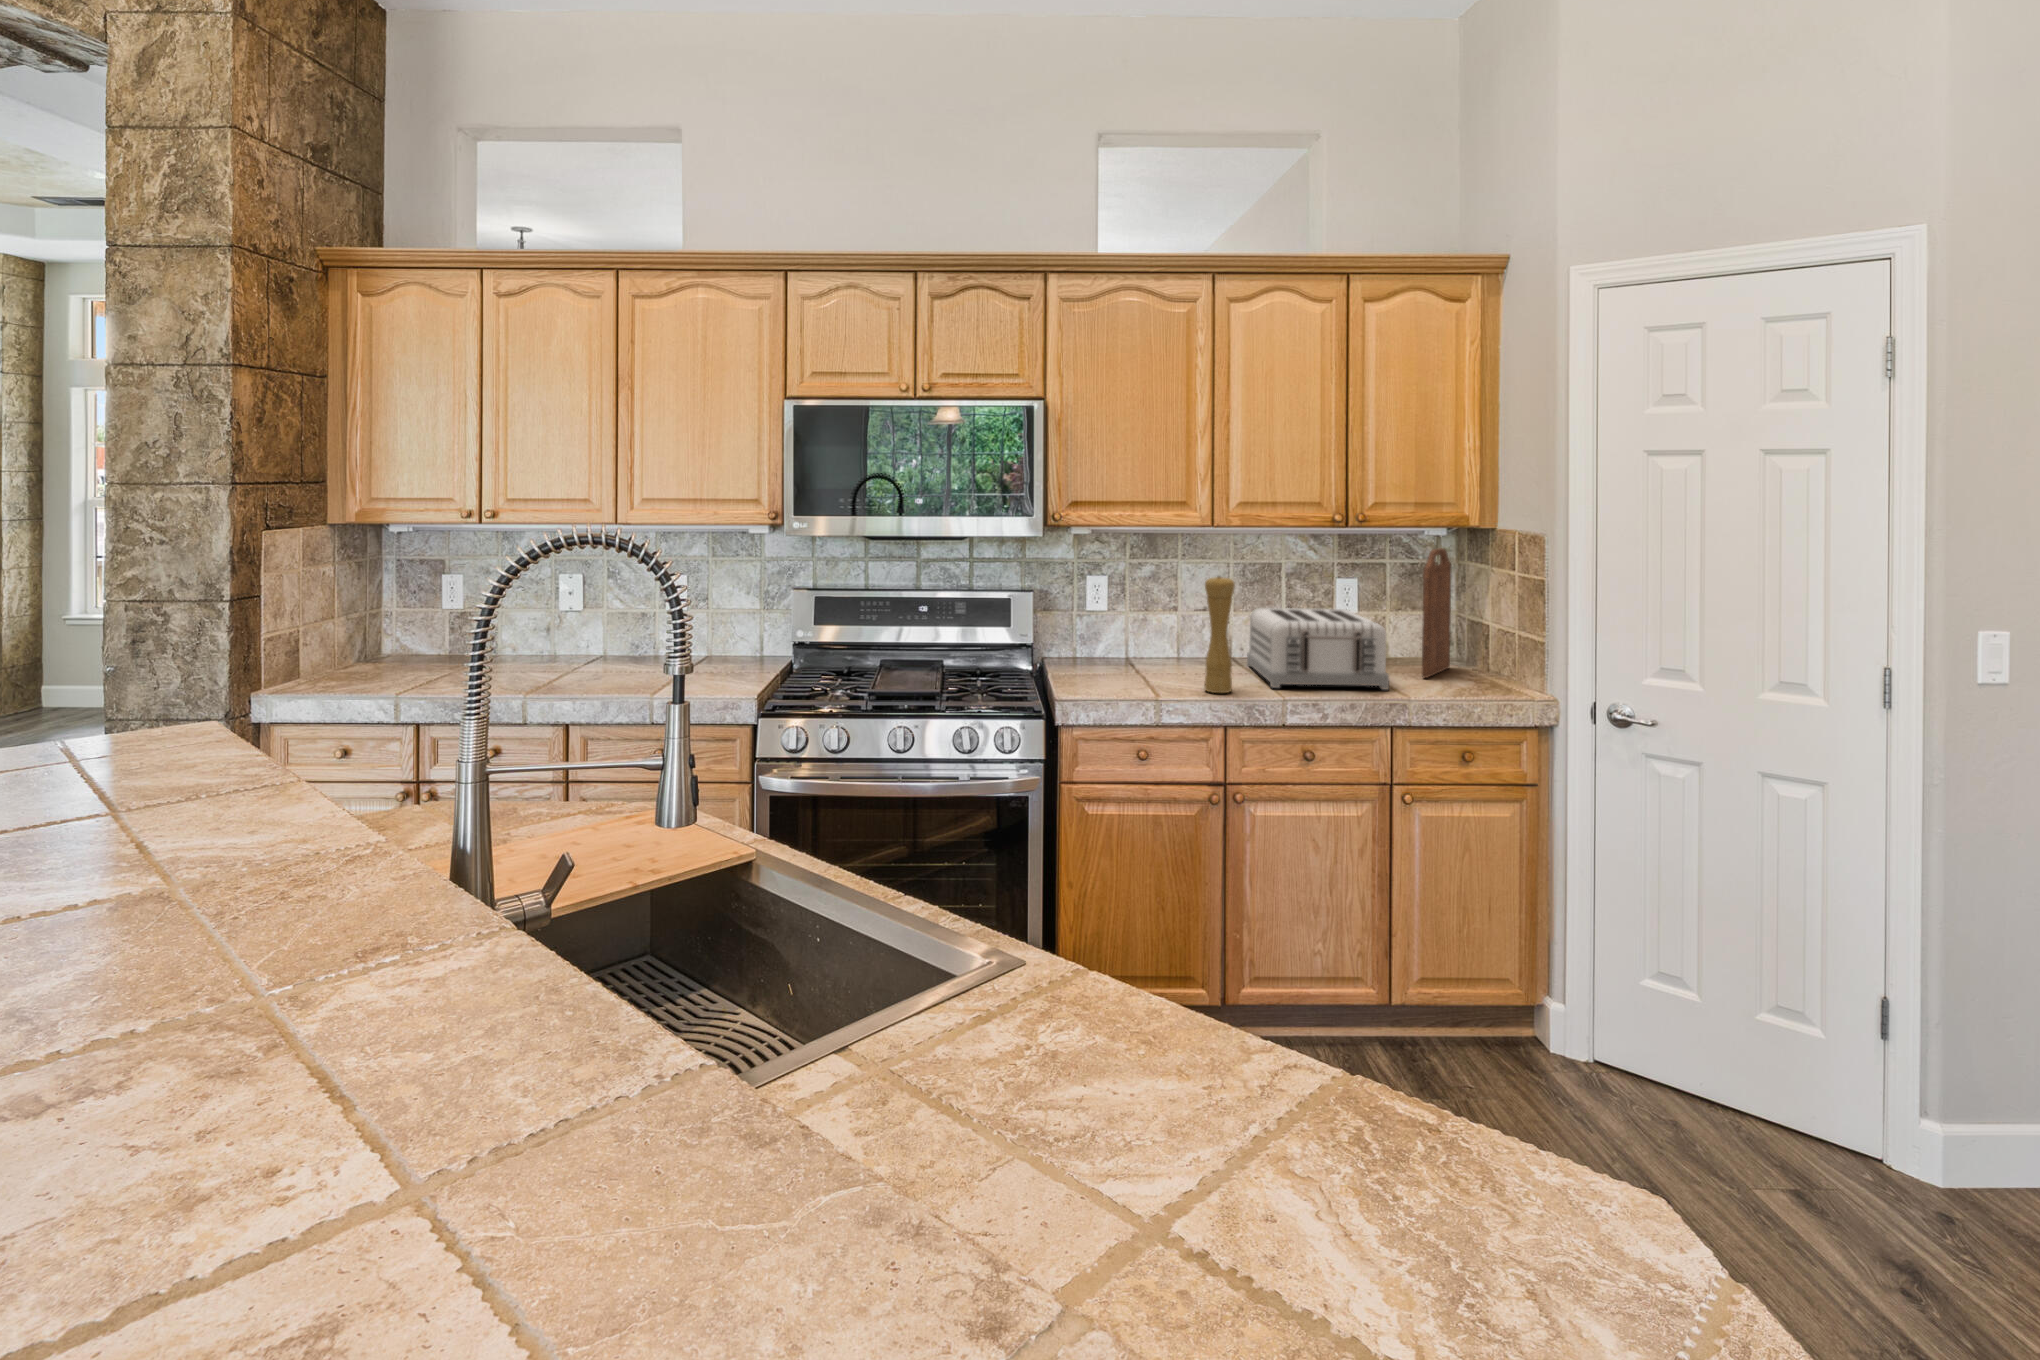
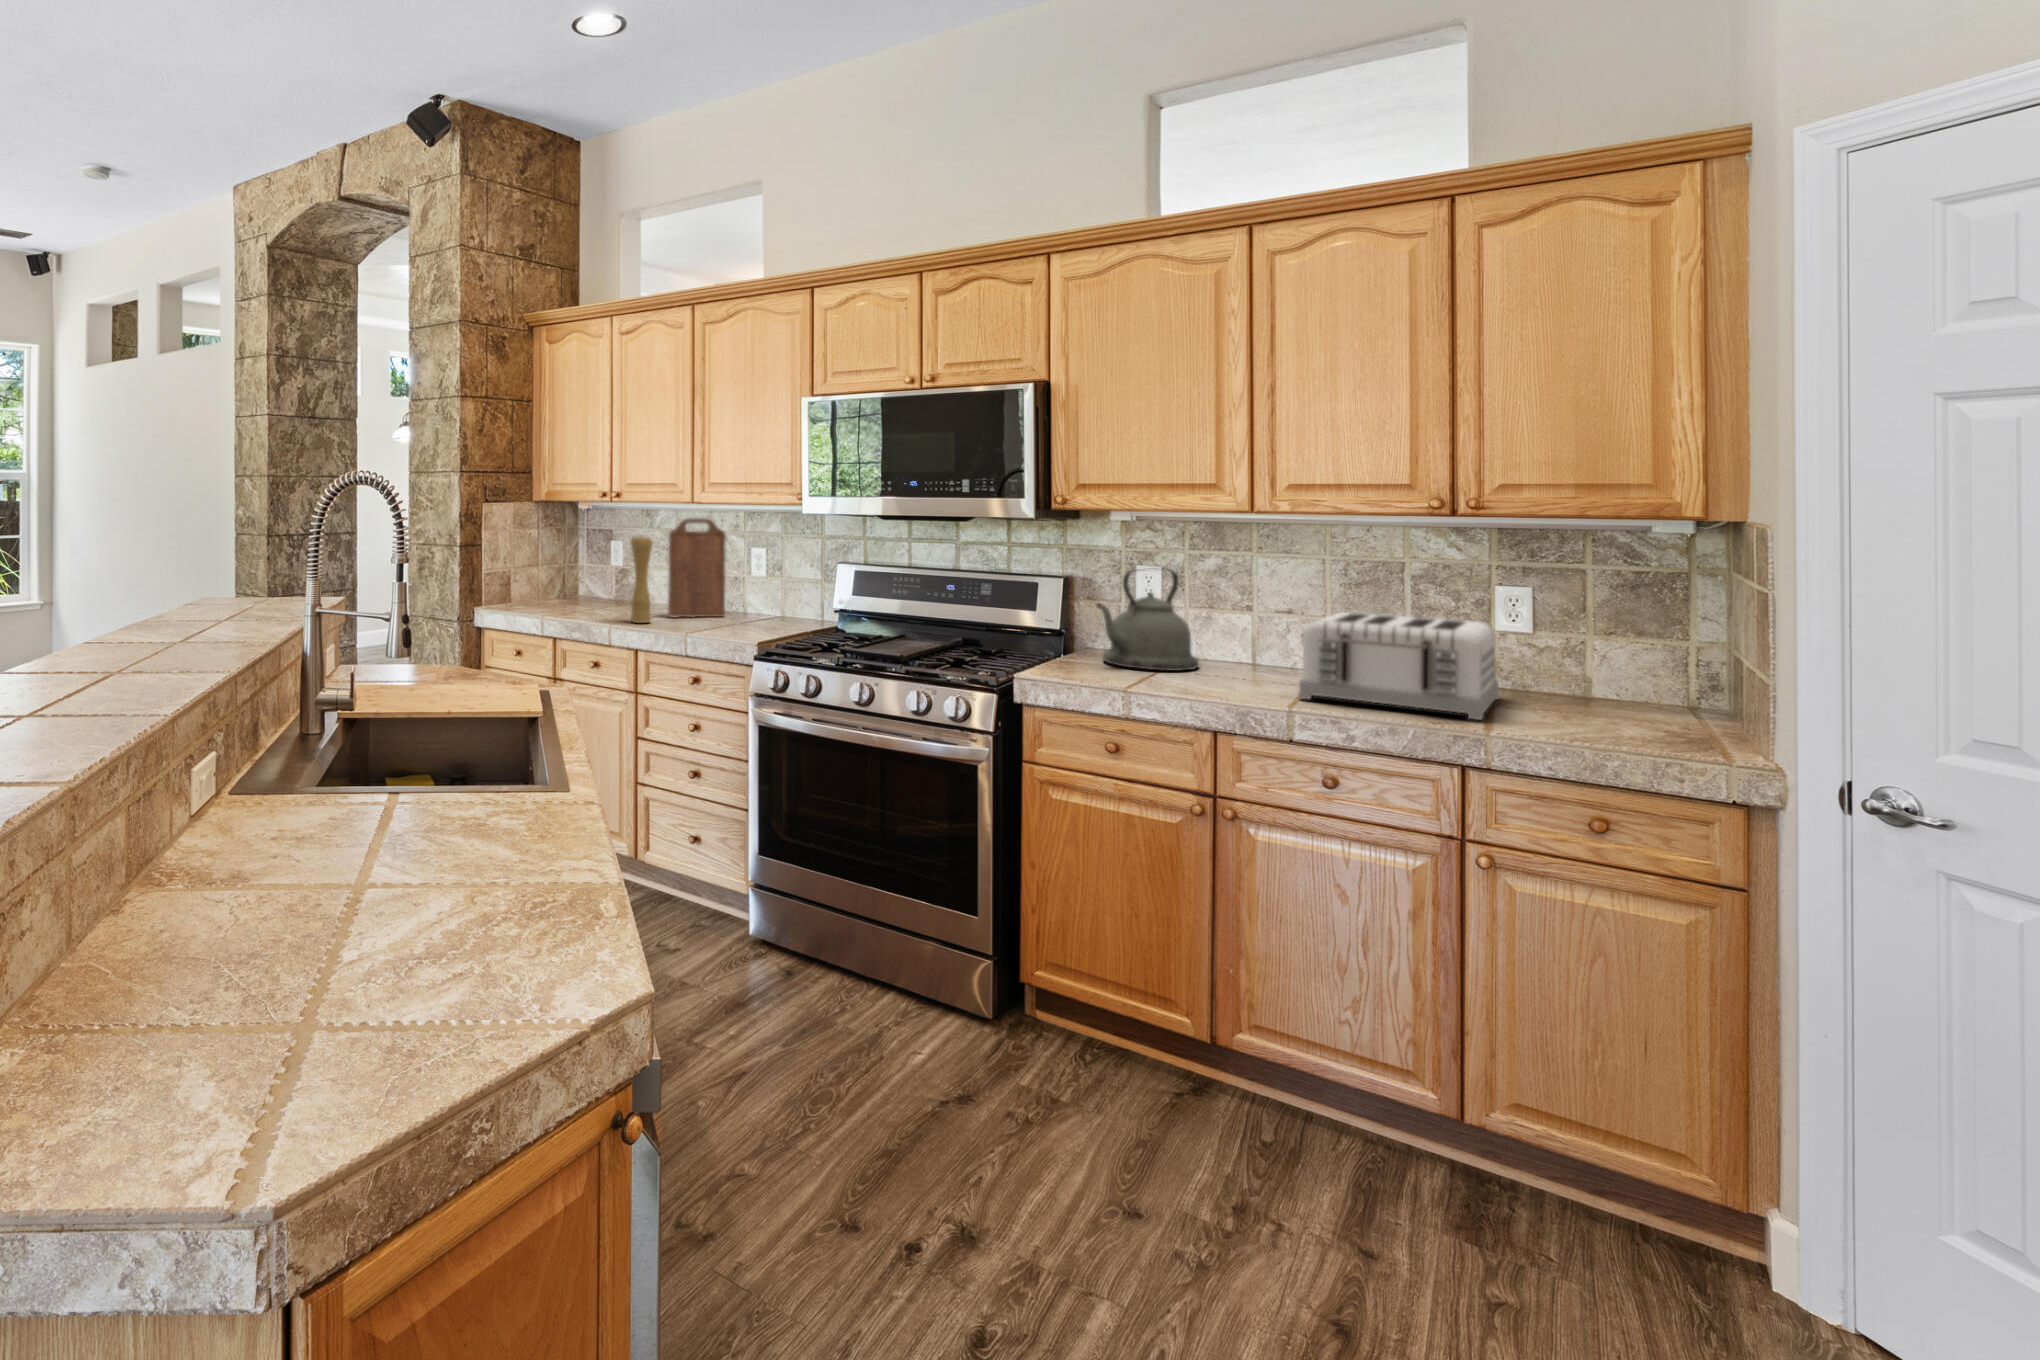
cutting board: present [1422,548,1452,678] -> present [668,518,726,617]
pepper mill: present [1205,576,1235,693] -> present [631,536,653,623]
kettle: none [1081,578,1158,674] -> present [1097,568,1199,671]

